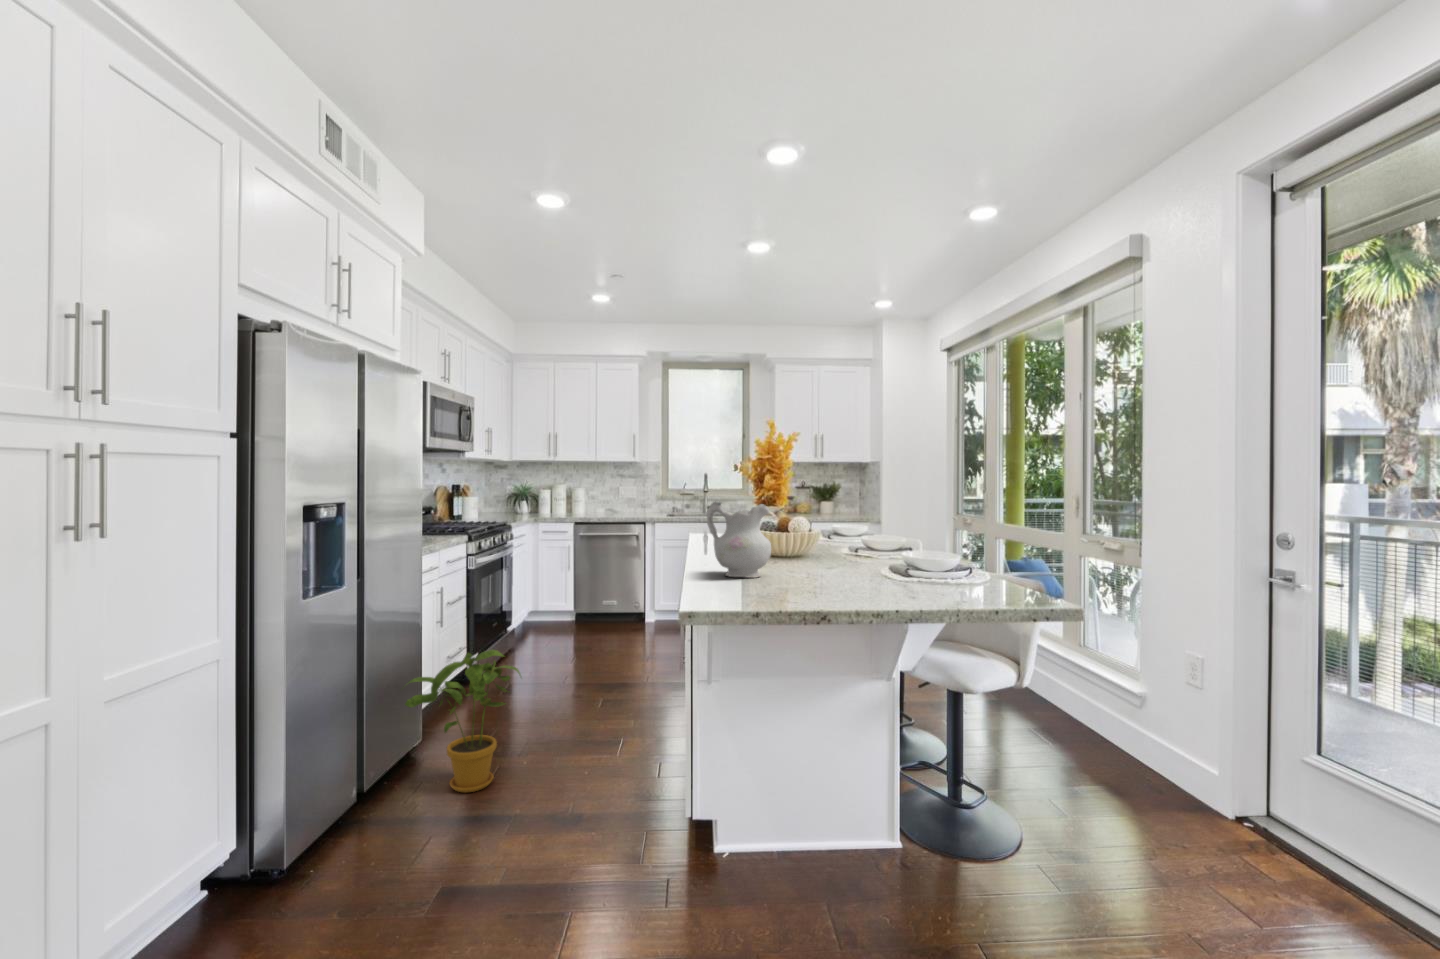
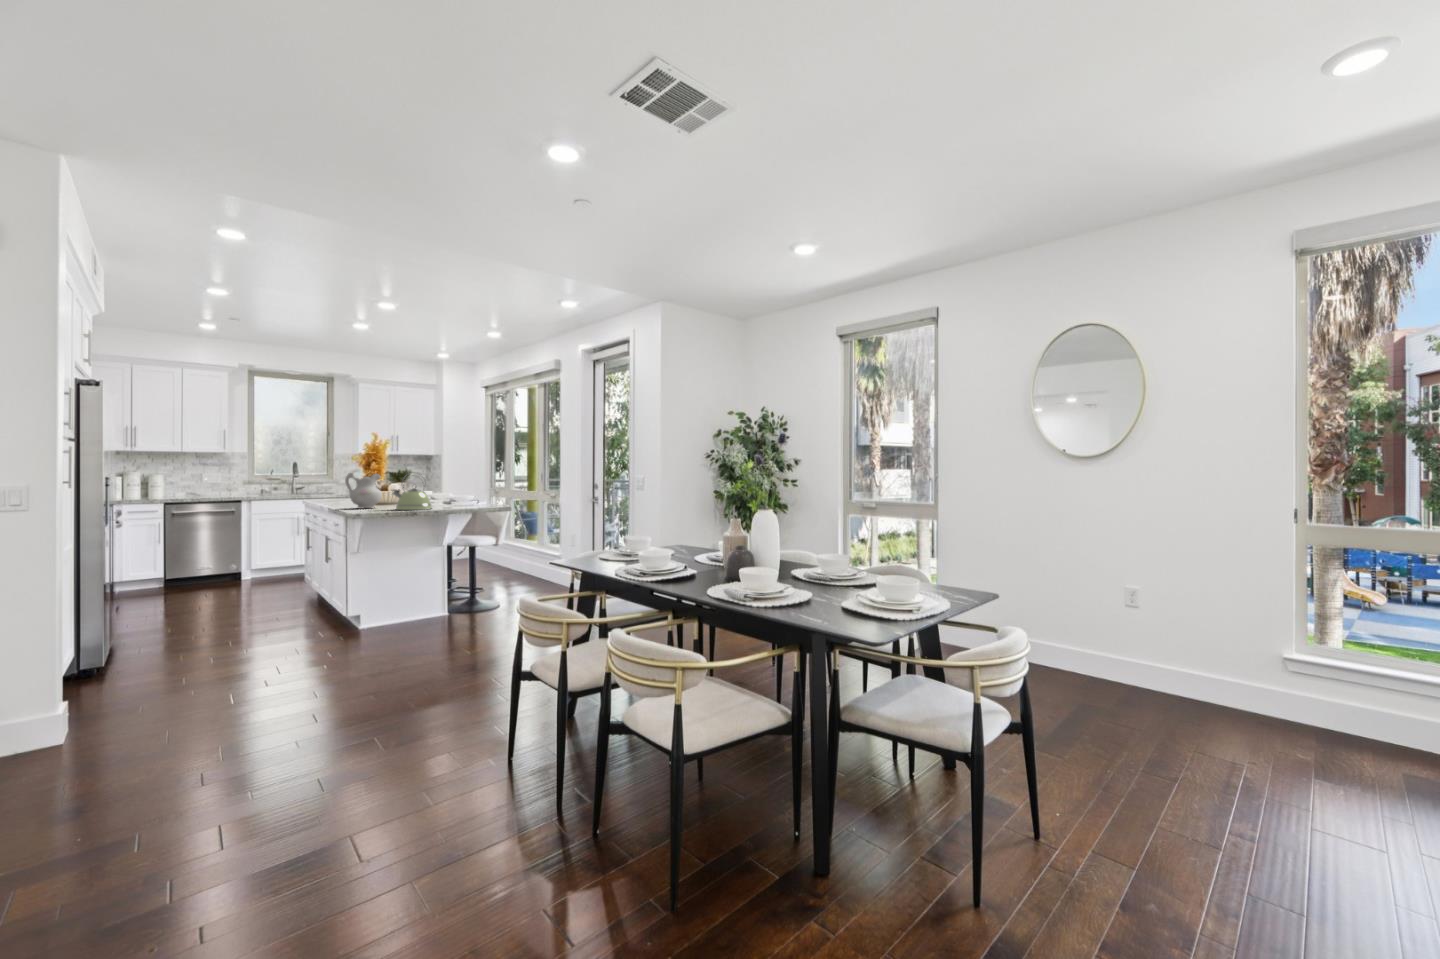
kettle: none [783,505,871,603] -> present [393,476,432,510]
house plant: present [405,650,520,793] -> none [106,563,203,654]

